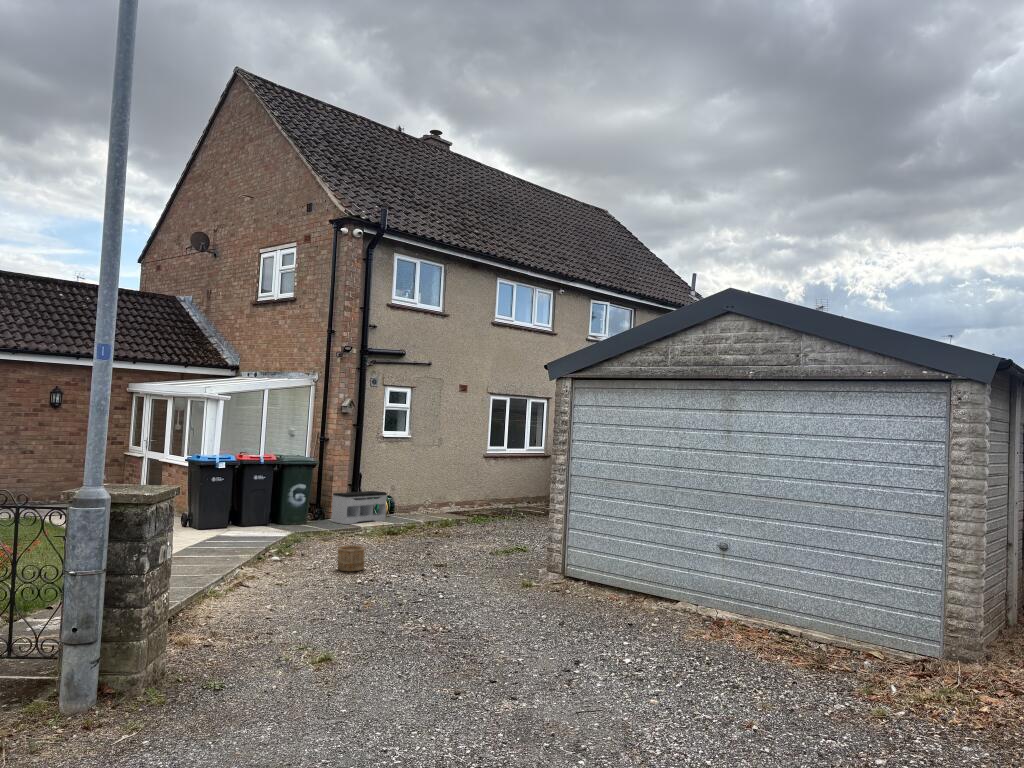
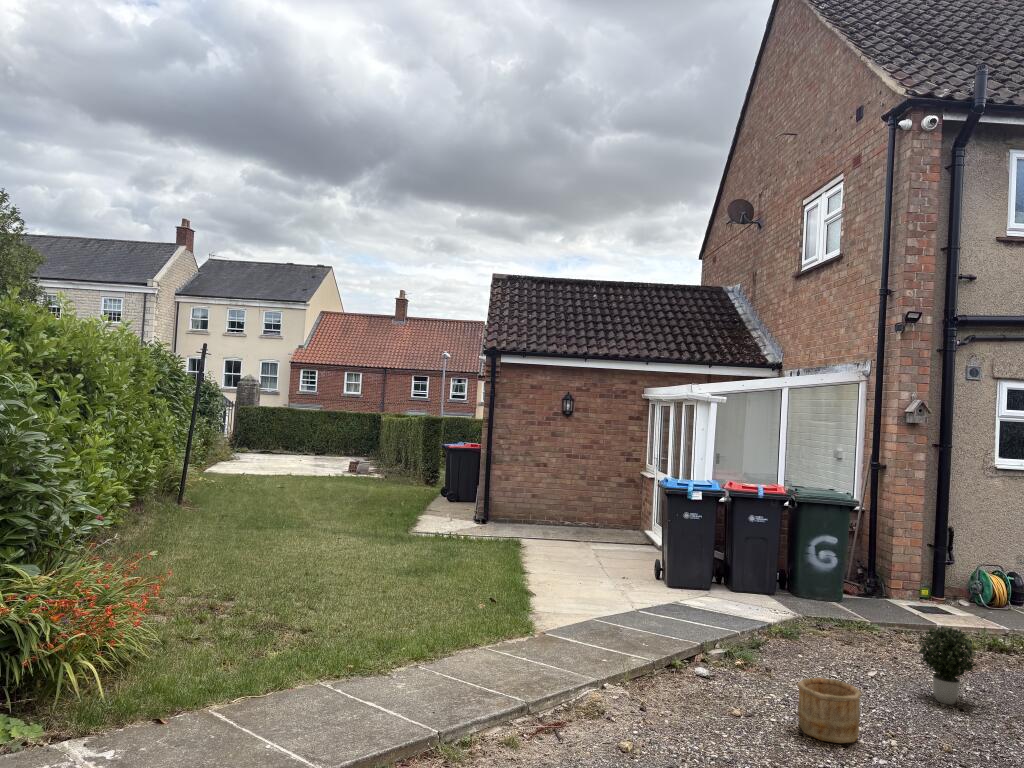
bench: present [331,491,387,524] -> none [889,557,1000,620]
potted plant: none [374,516,400,553] -> present [918,626,978,705]

